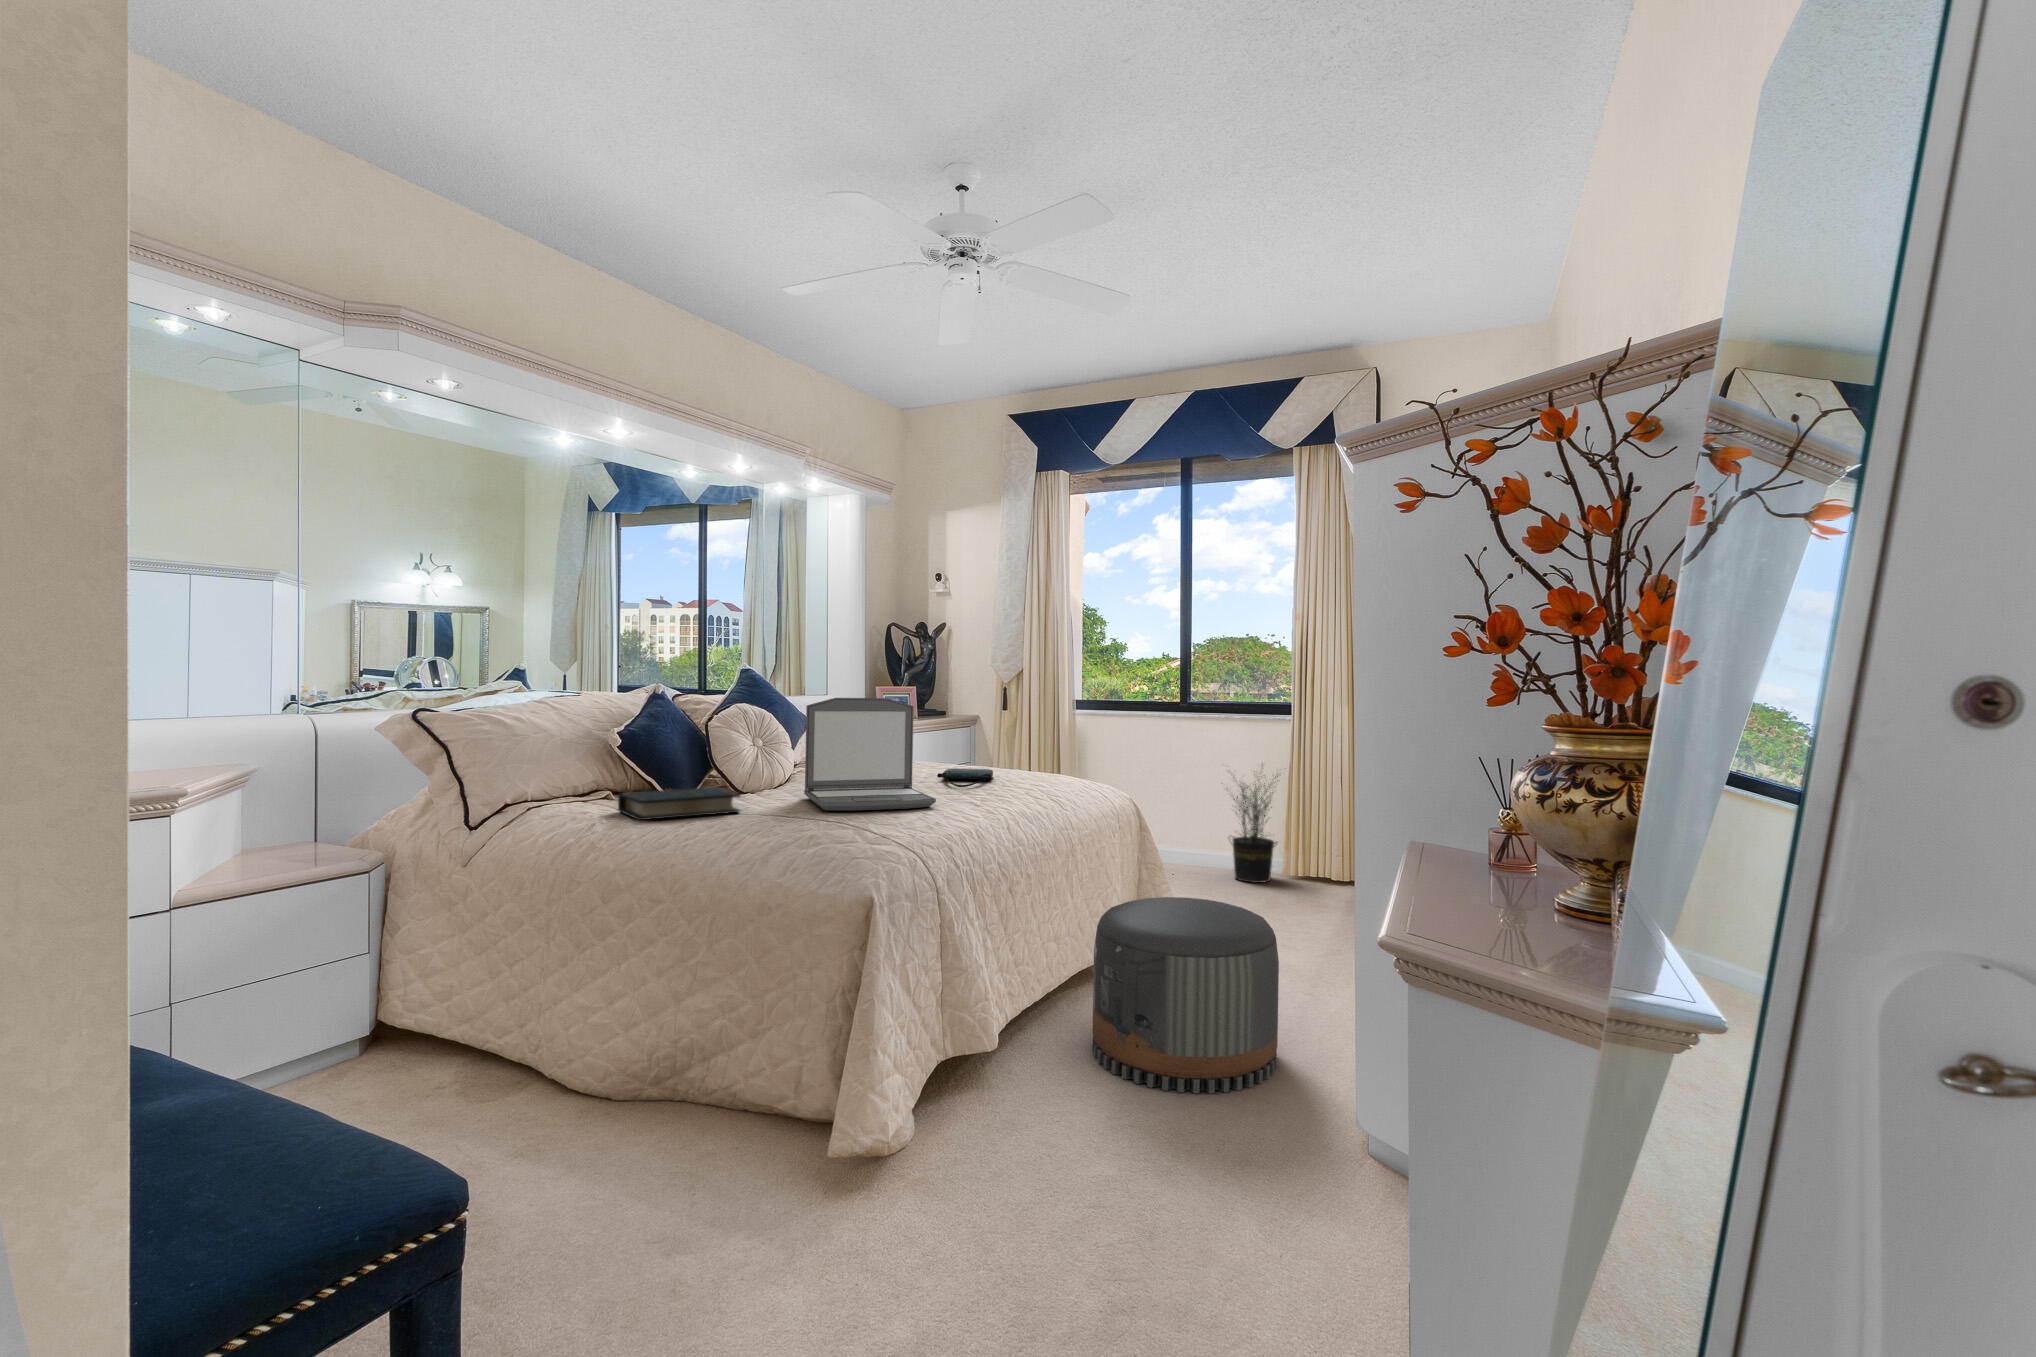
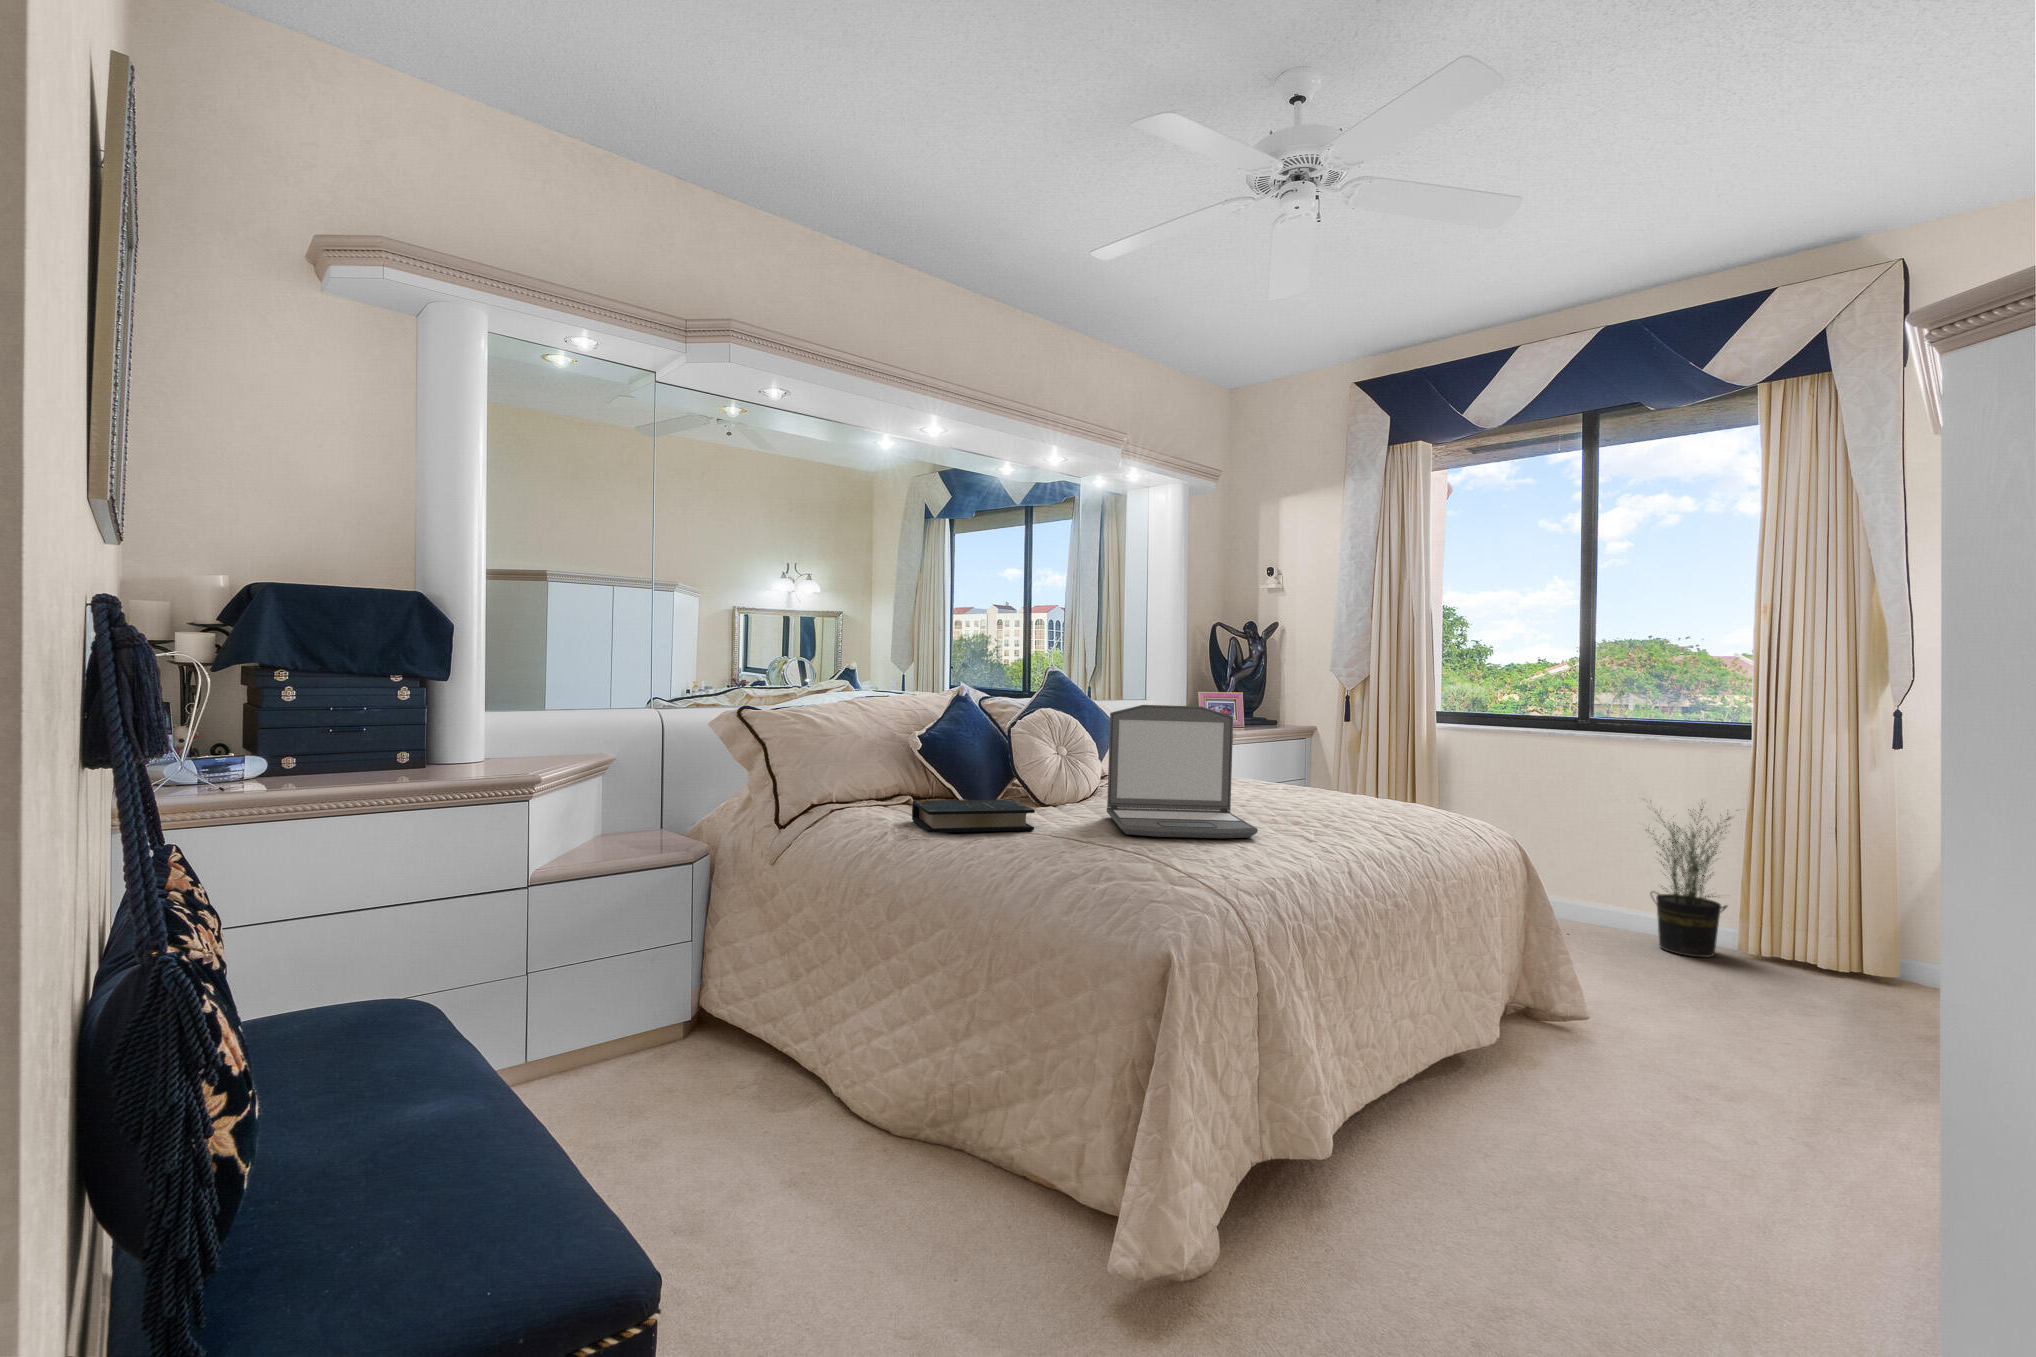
tote bag: present [937,769,993,787] -> none [1262,790,1331,814]
pouf: present [1093,897,1279,1093] -> none [1463,983,1764,1285]

